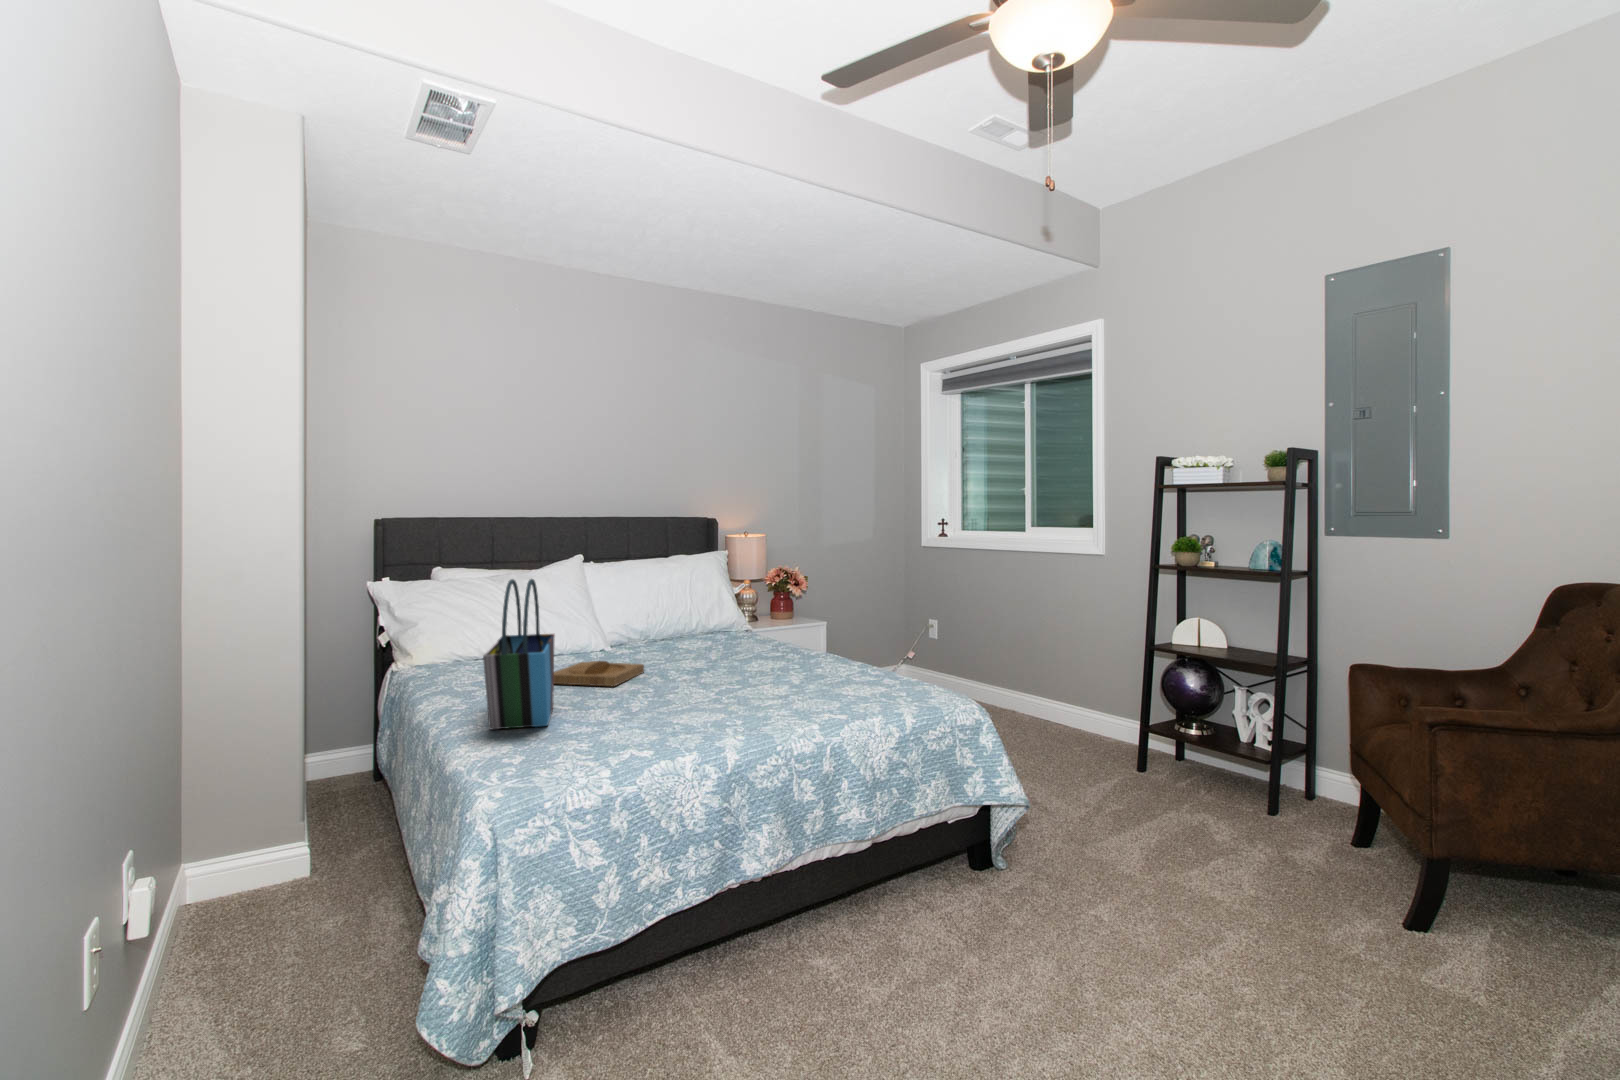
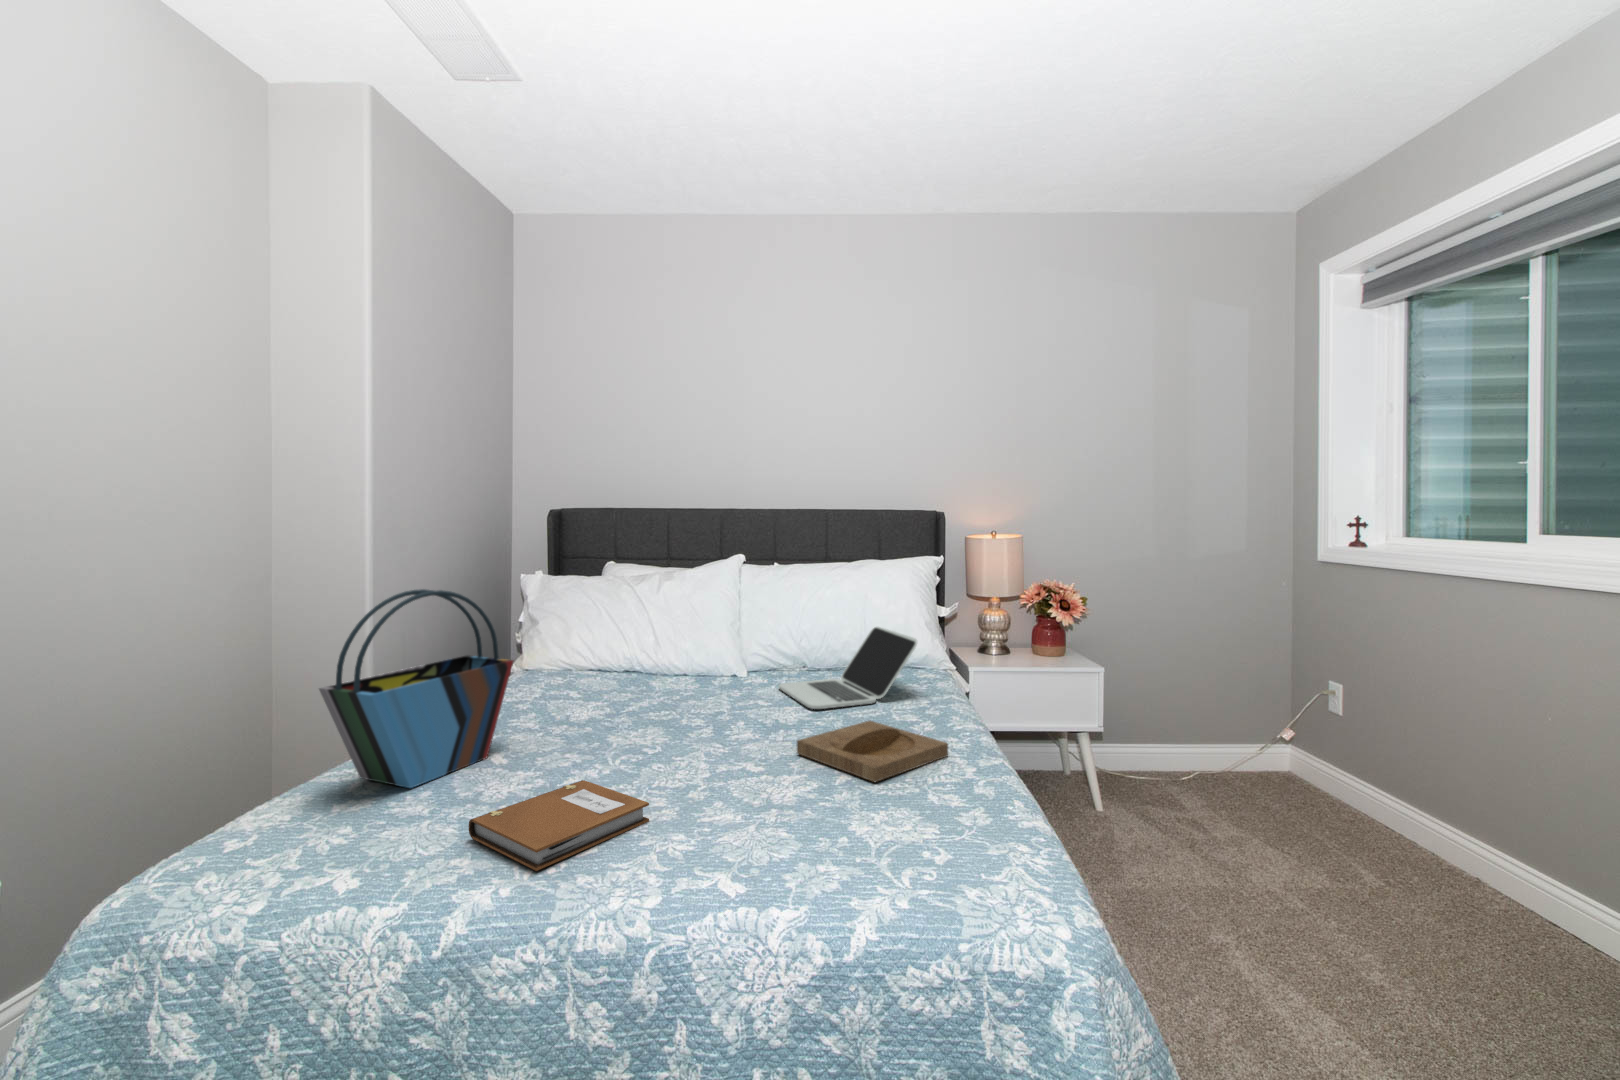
laptop: none [662,602,765,658] -> present [779,627,917,709]
tray: present [554,661,644,686] -> present [797,721,948,782]
notebook: none [662,697,744,730] -> present [469,780,649,871]

